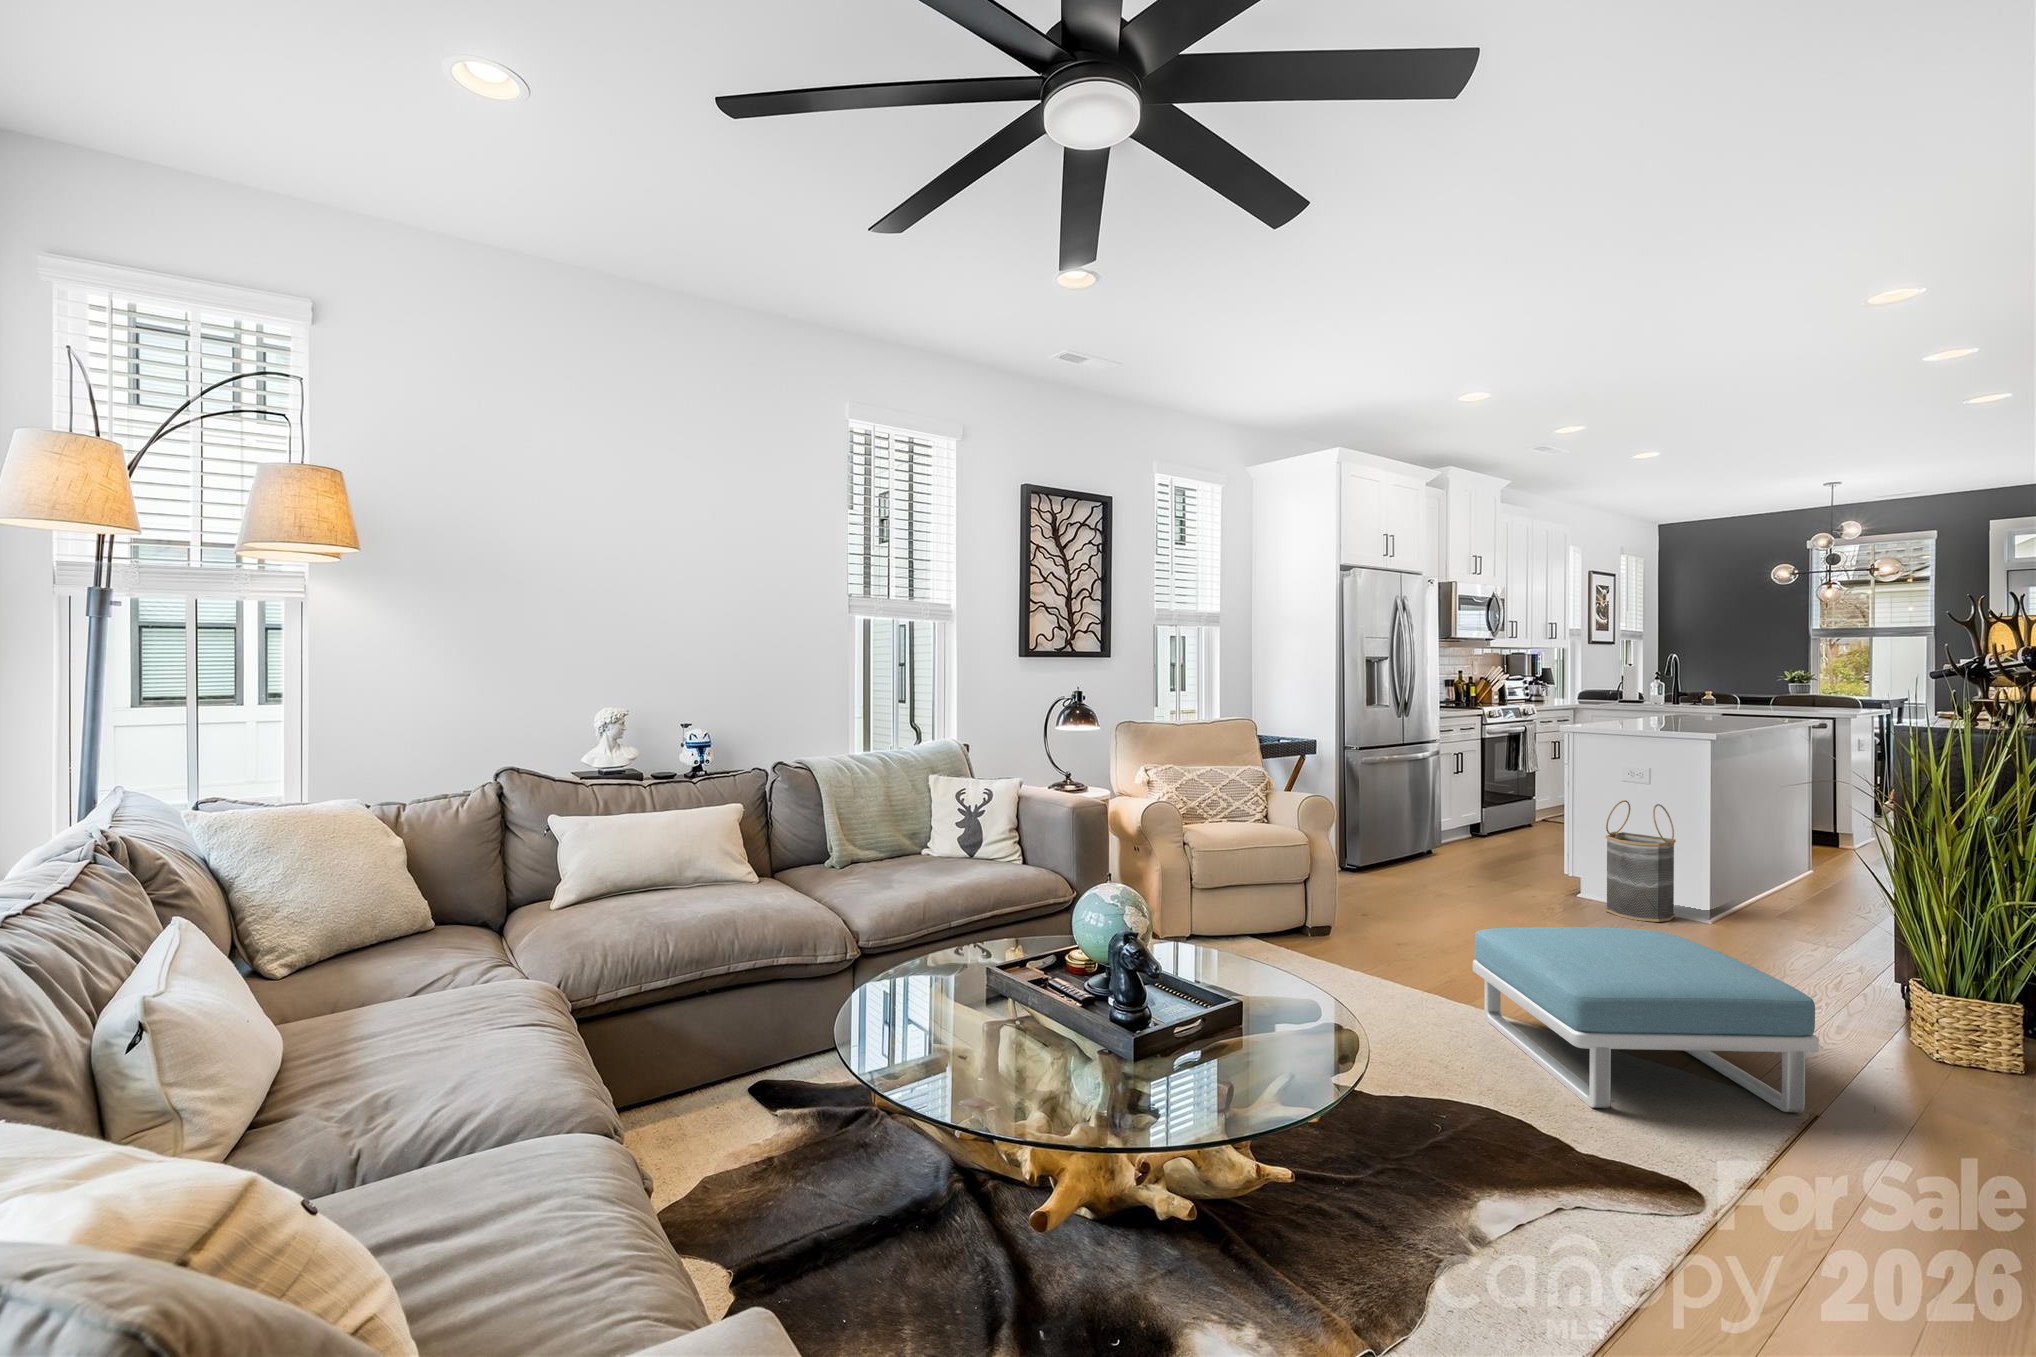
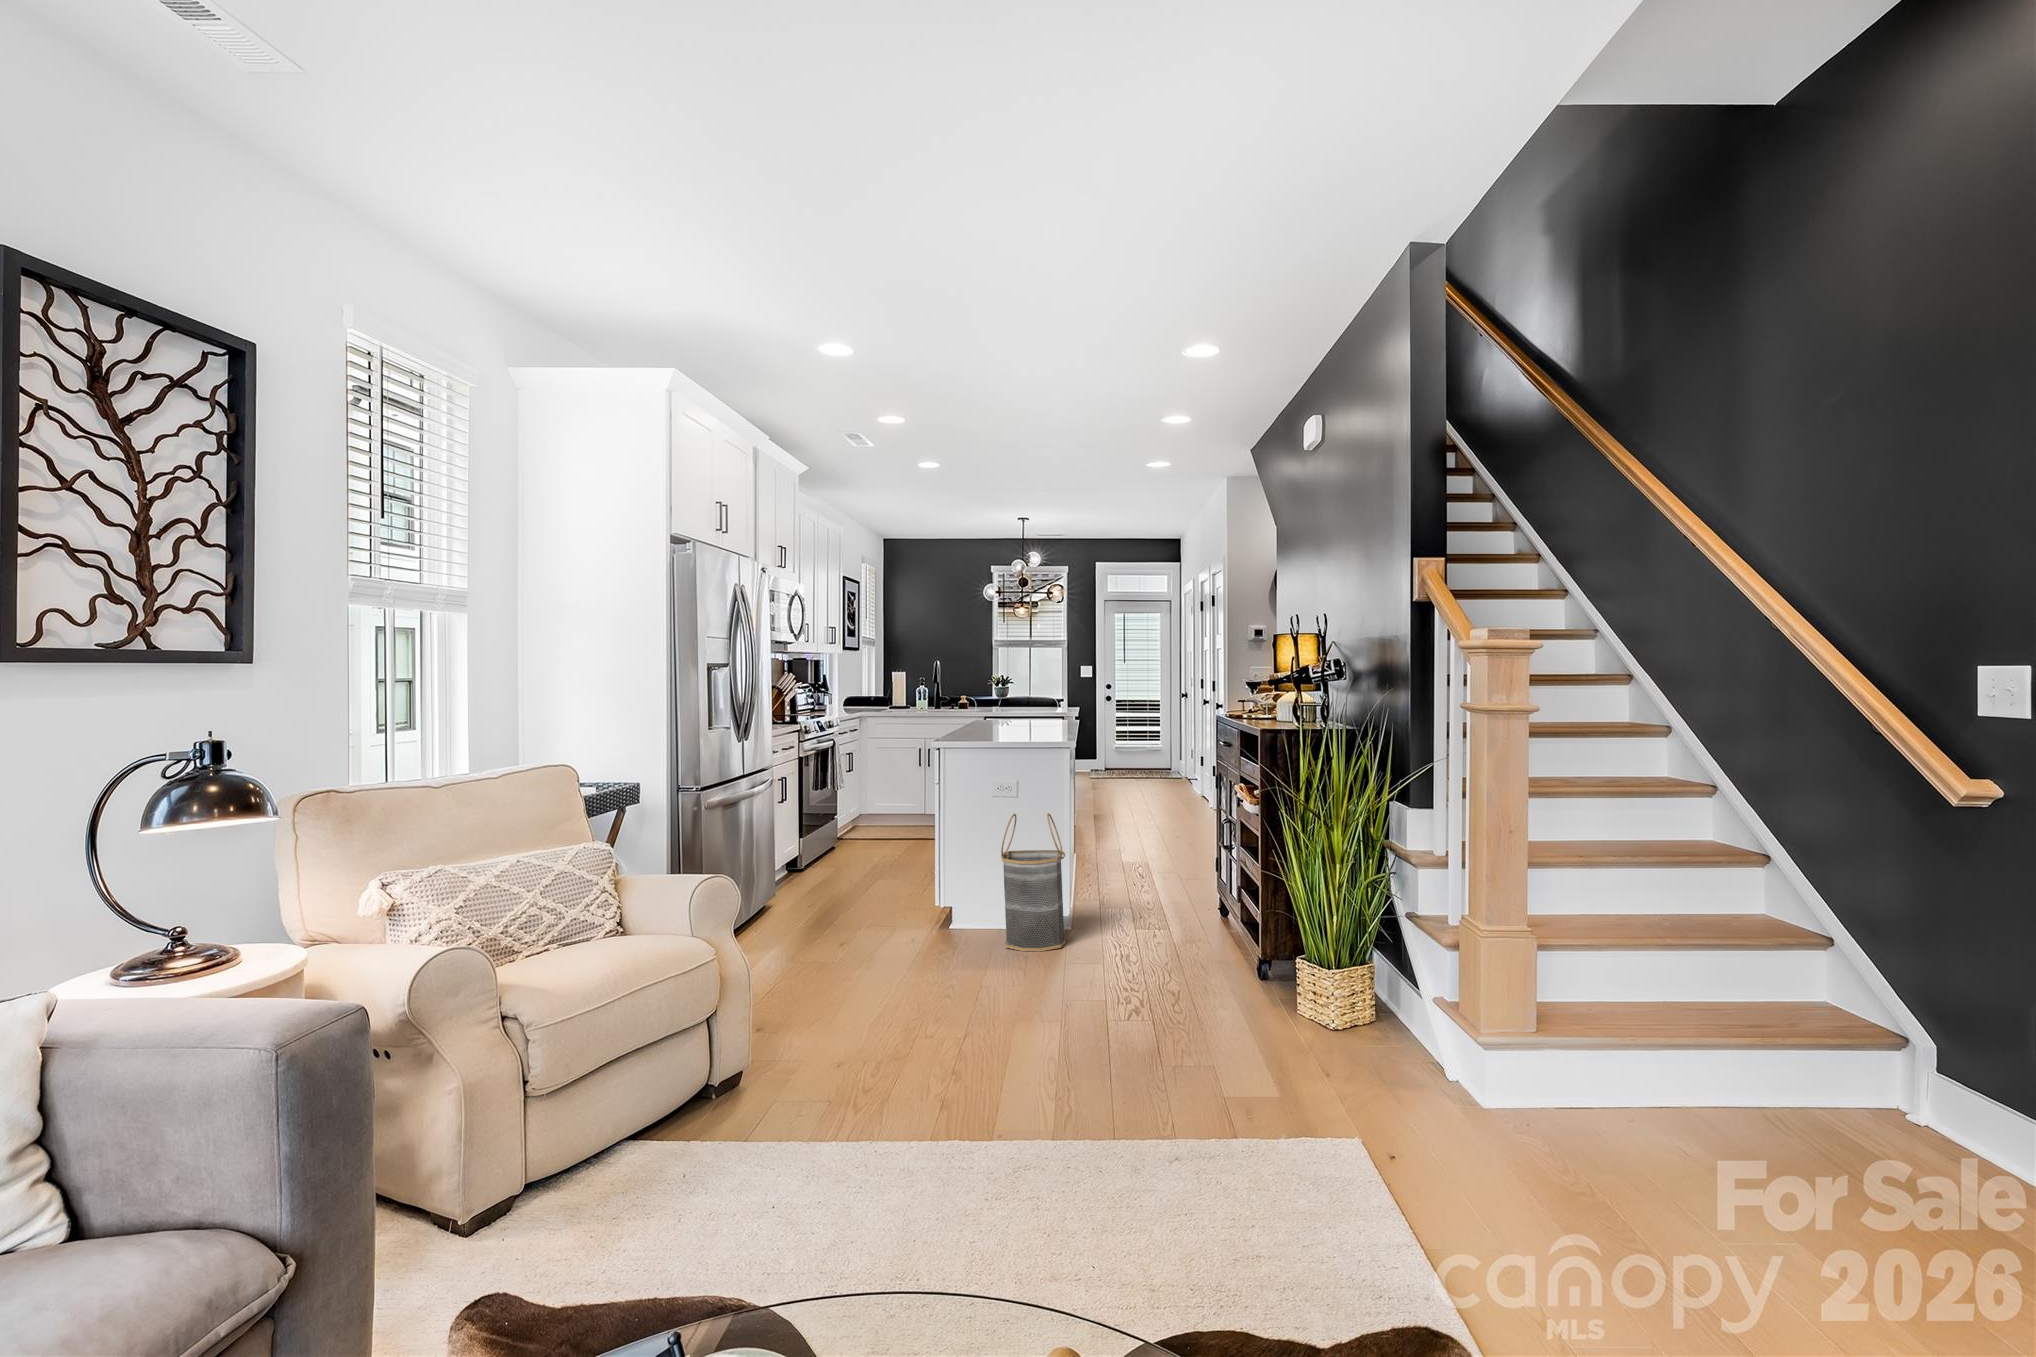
footstool: present [1473,927,1819,1112] -> none [1056,979,1457,1295]

